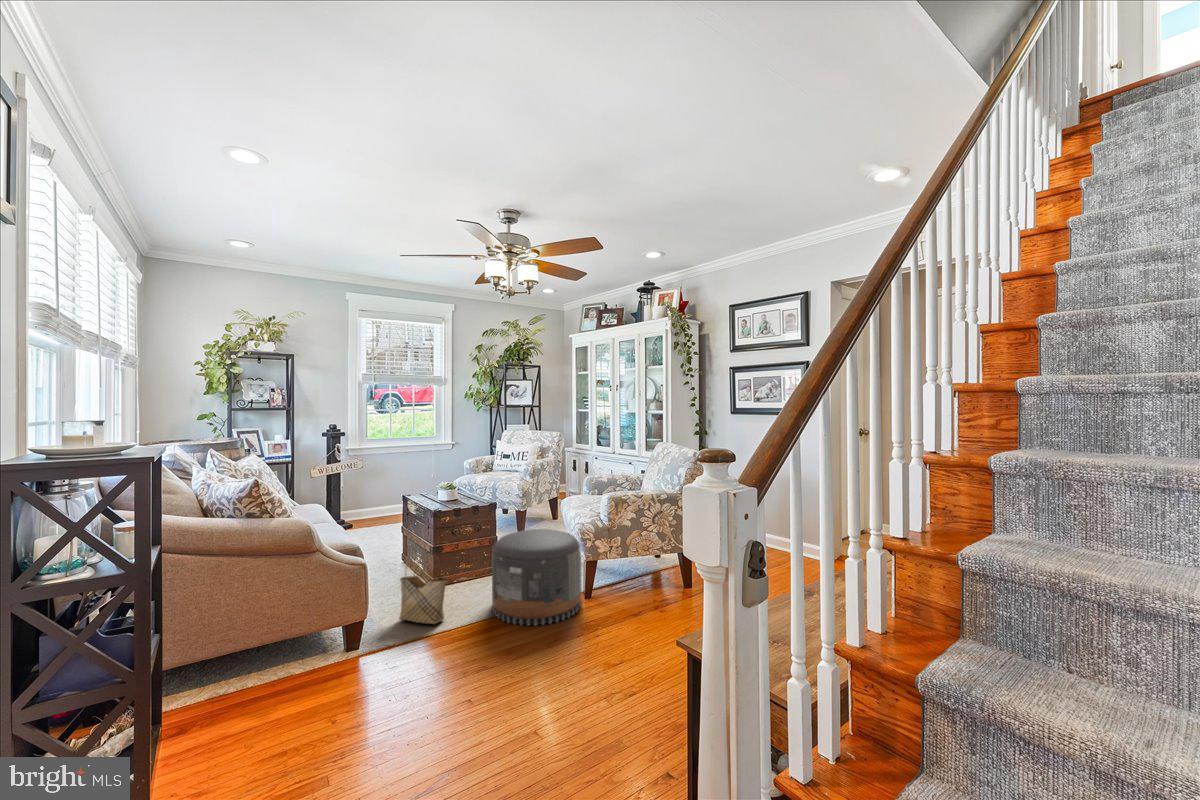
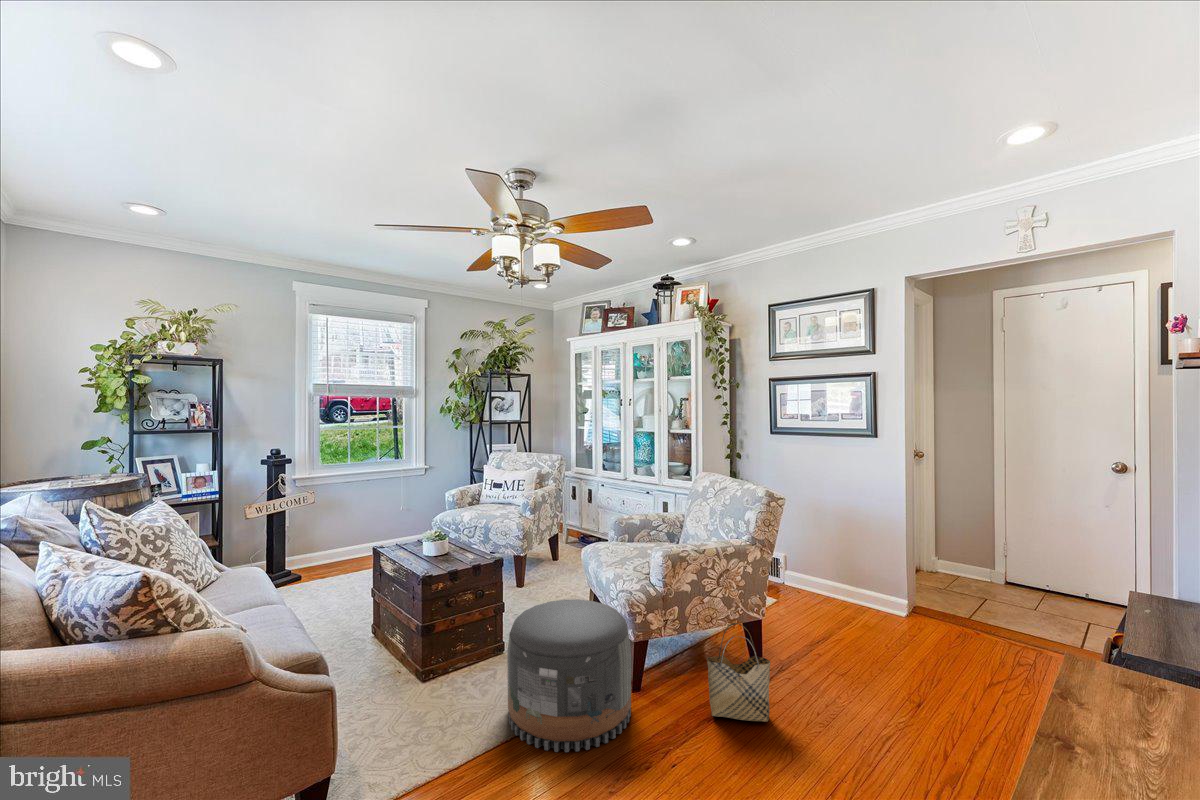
woven basket: present [399,552,447,624] -> present [706,623,771,722]

